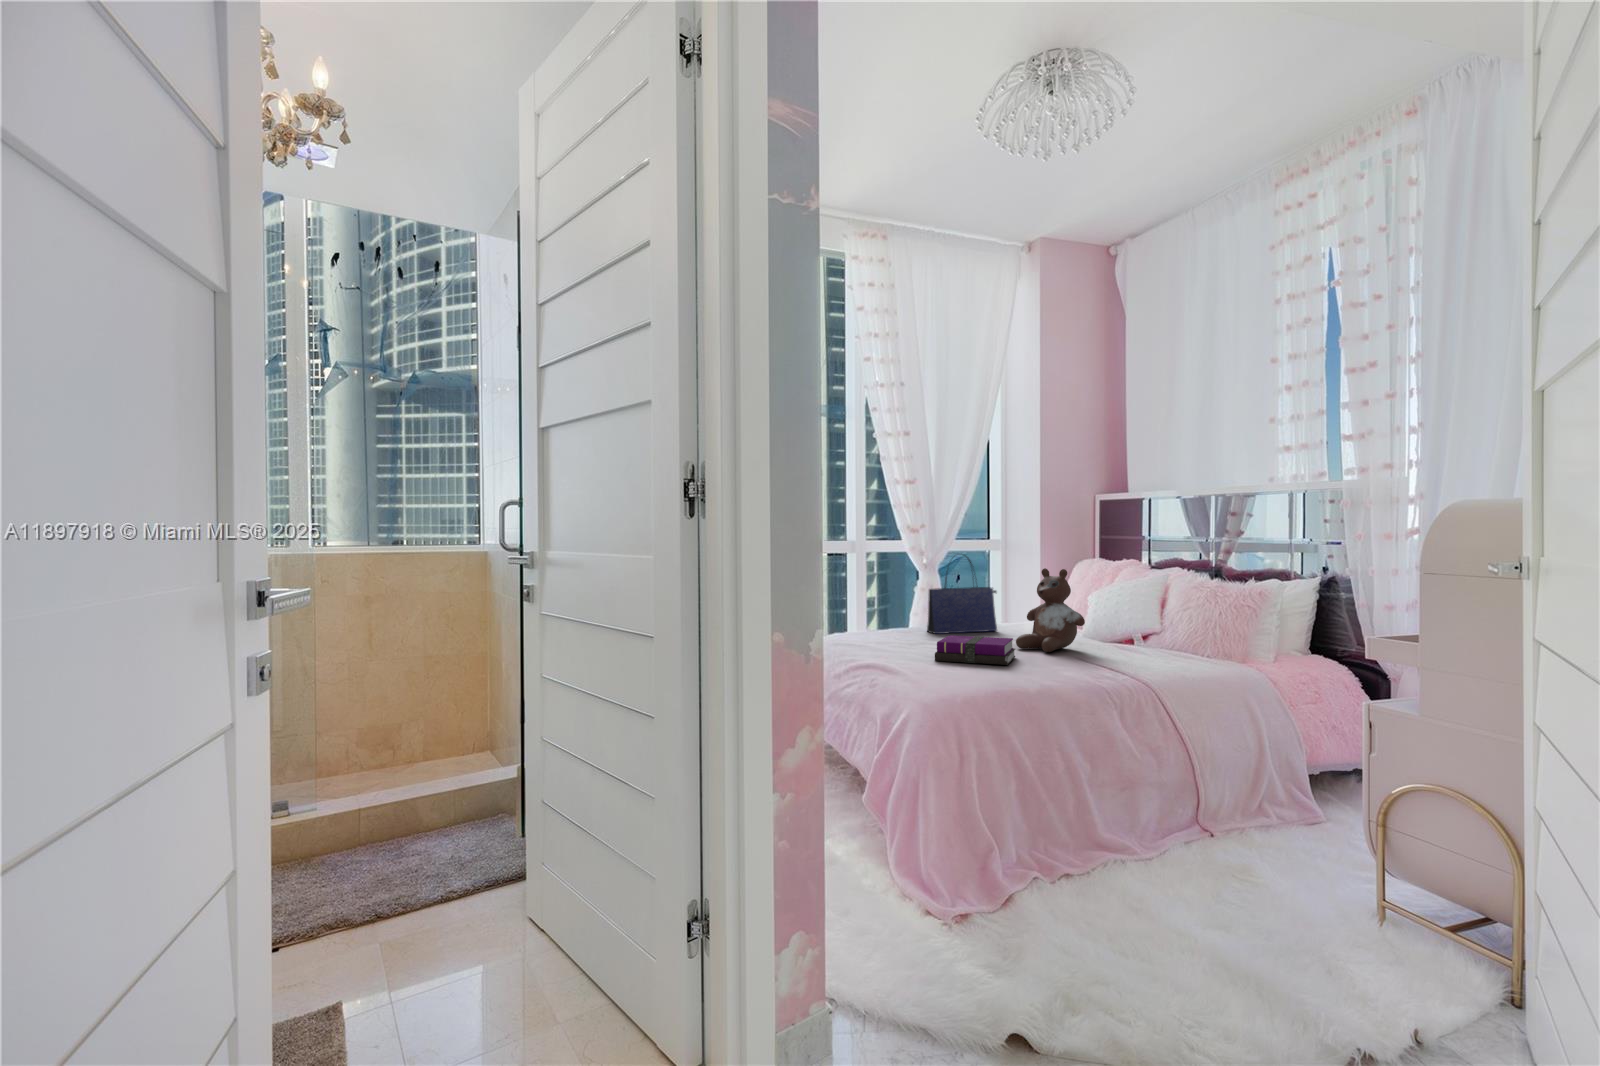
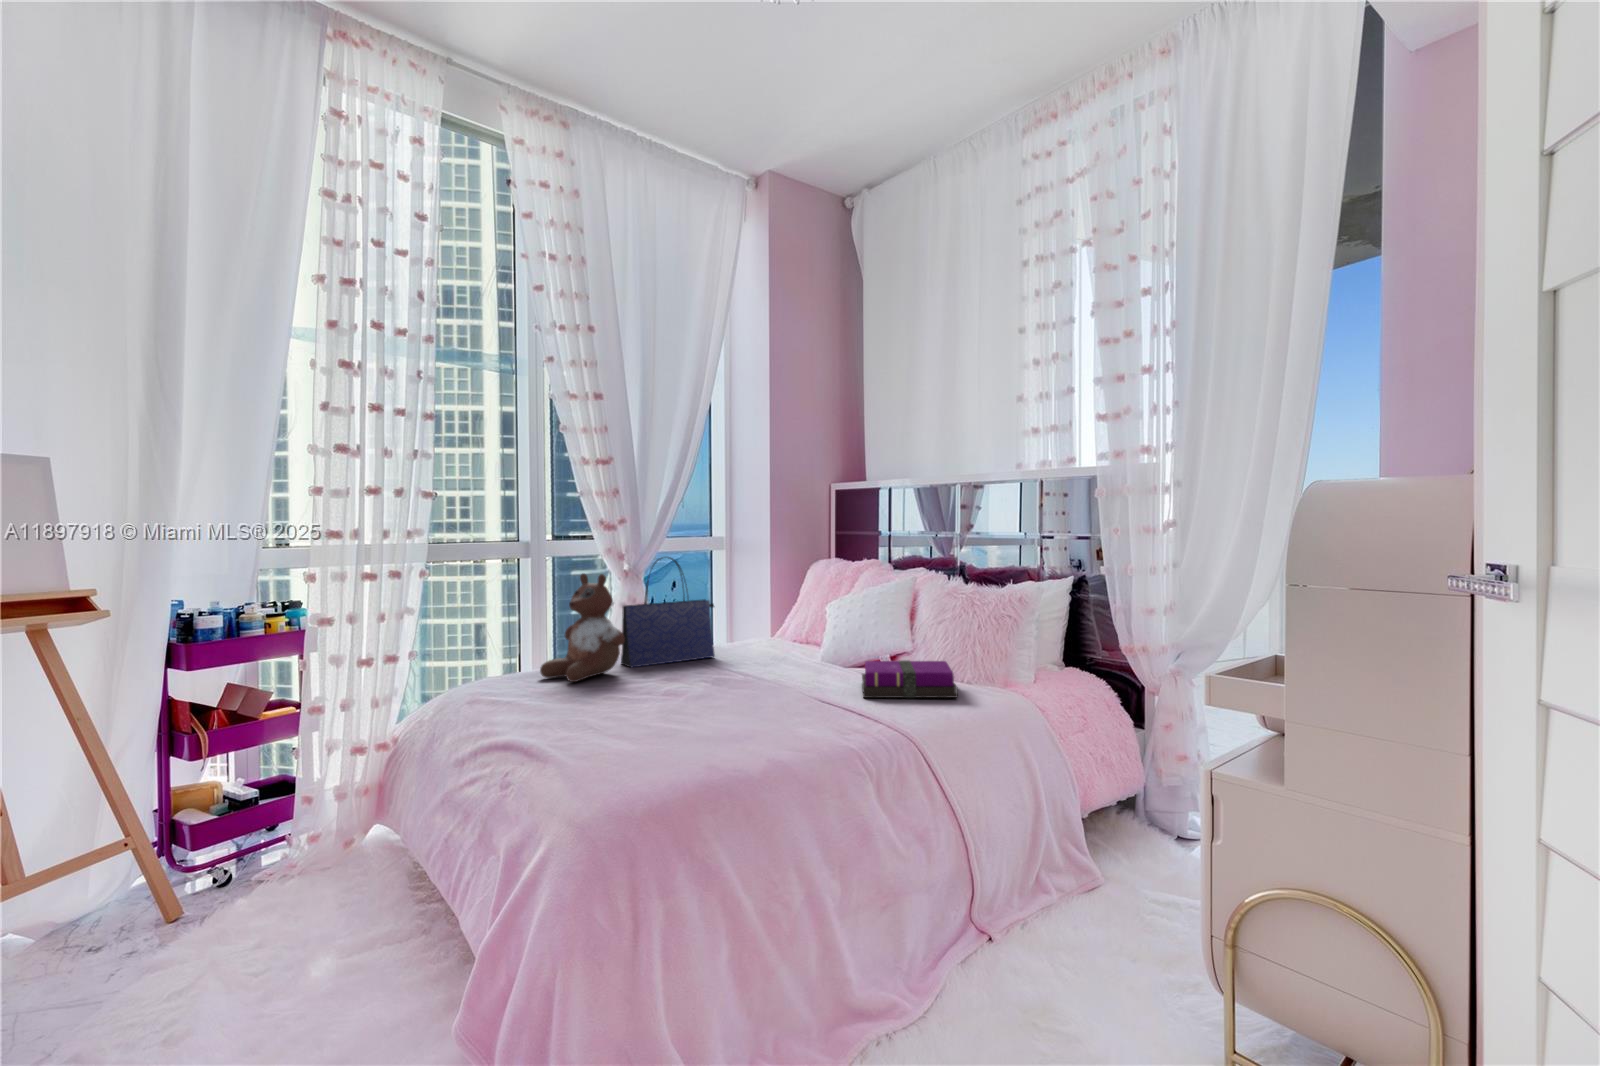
stuffed bear: present [1016,568,1085,652] -> present [540,574,625,682]
notebook: present [935,635,1015,665] -> present [862,660,958,698]

